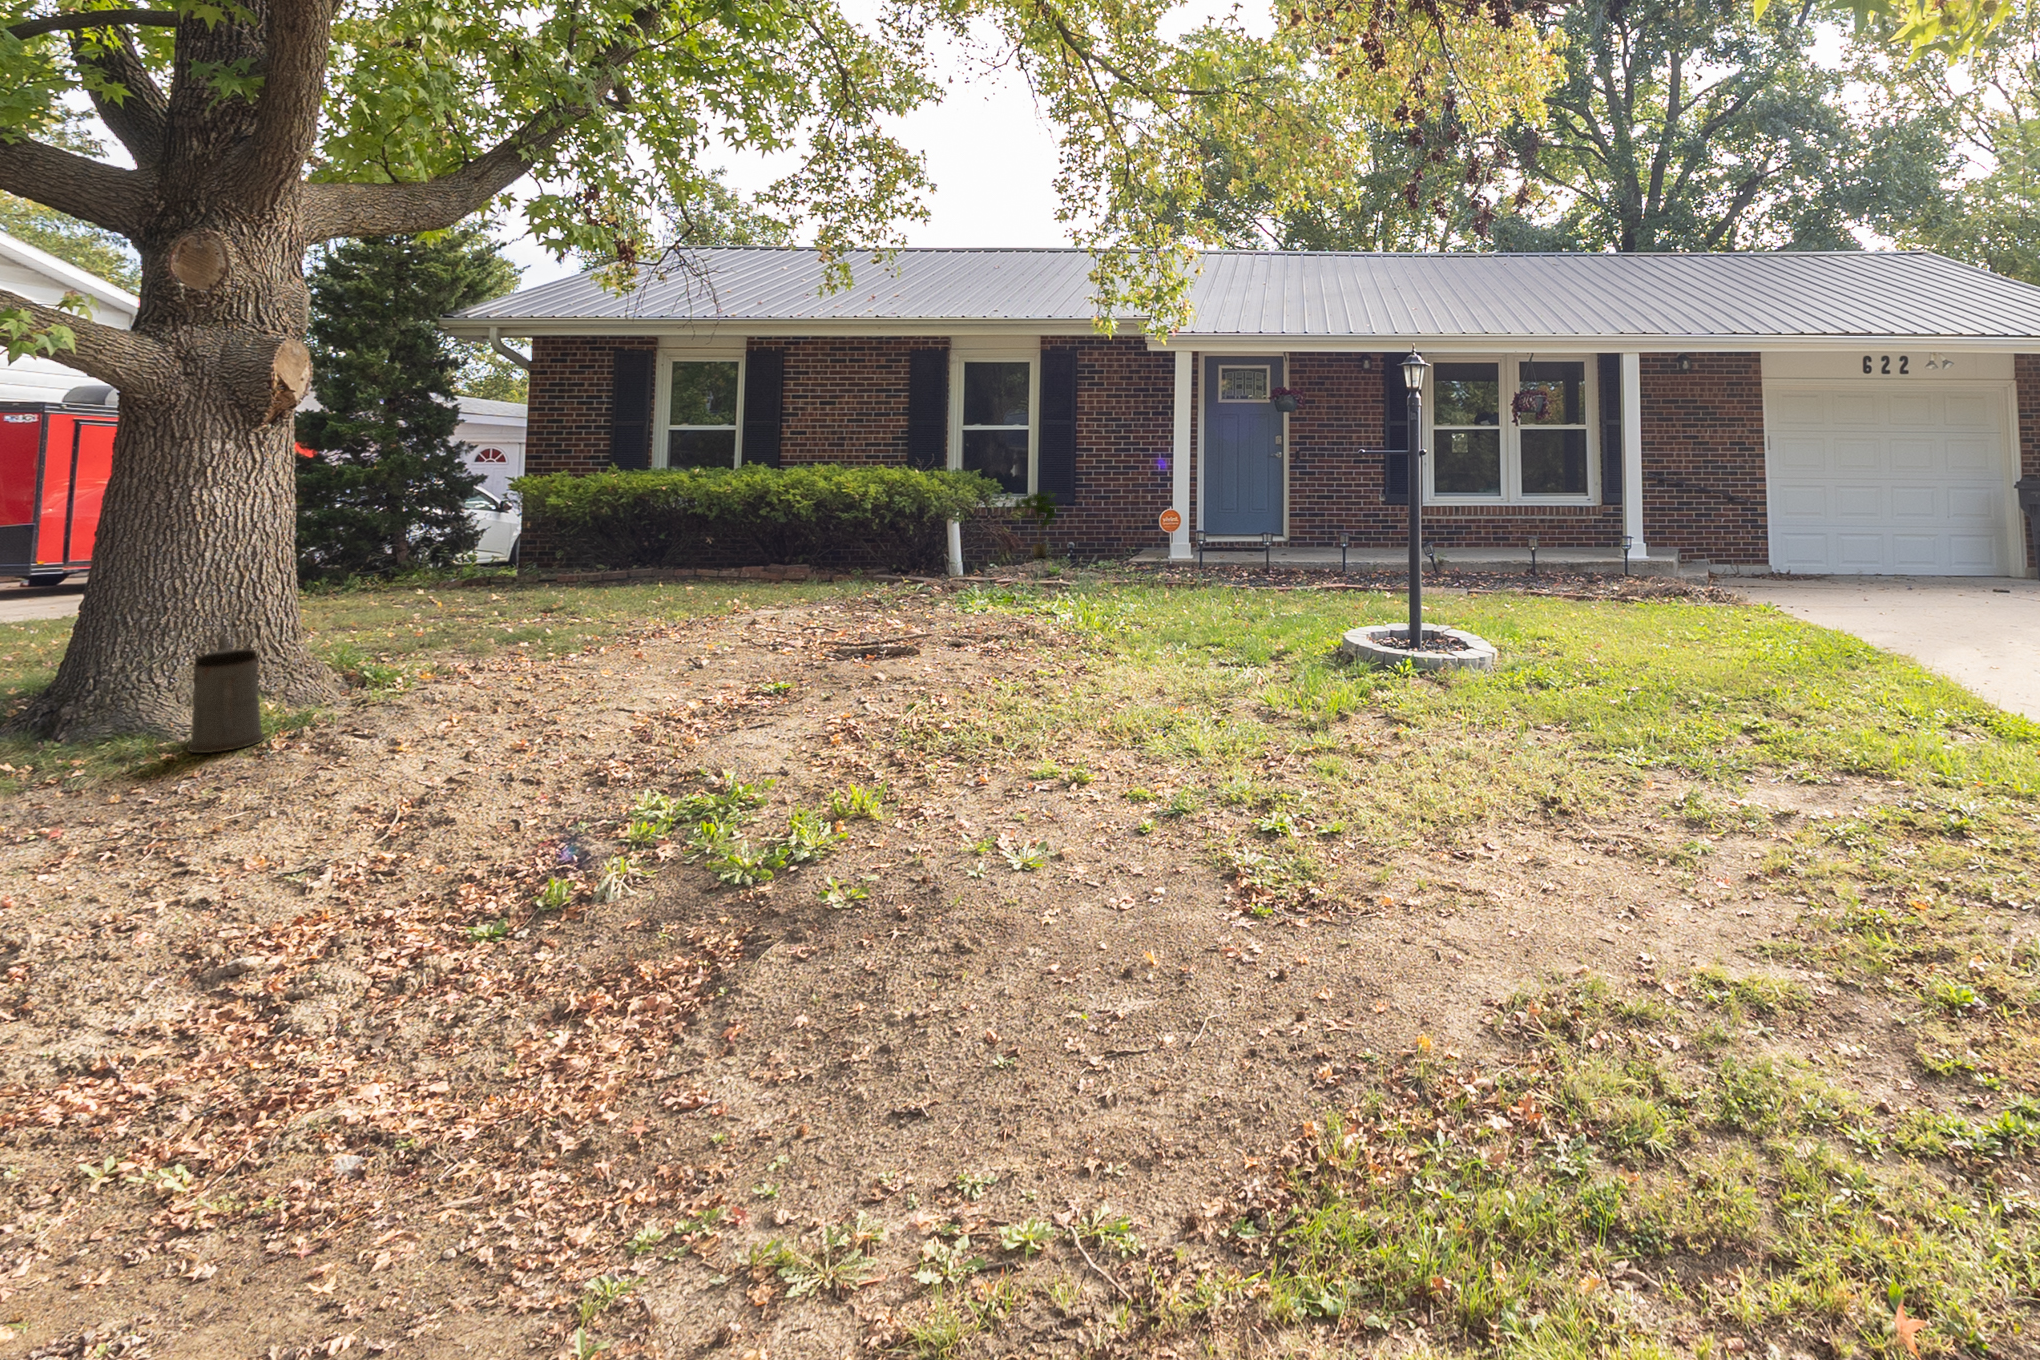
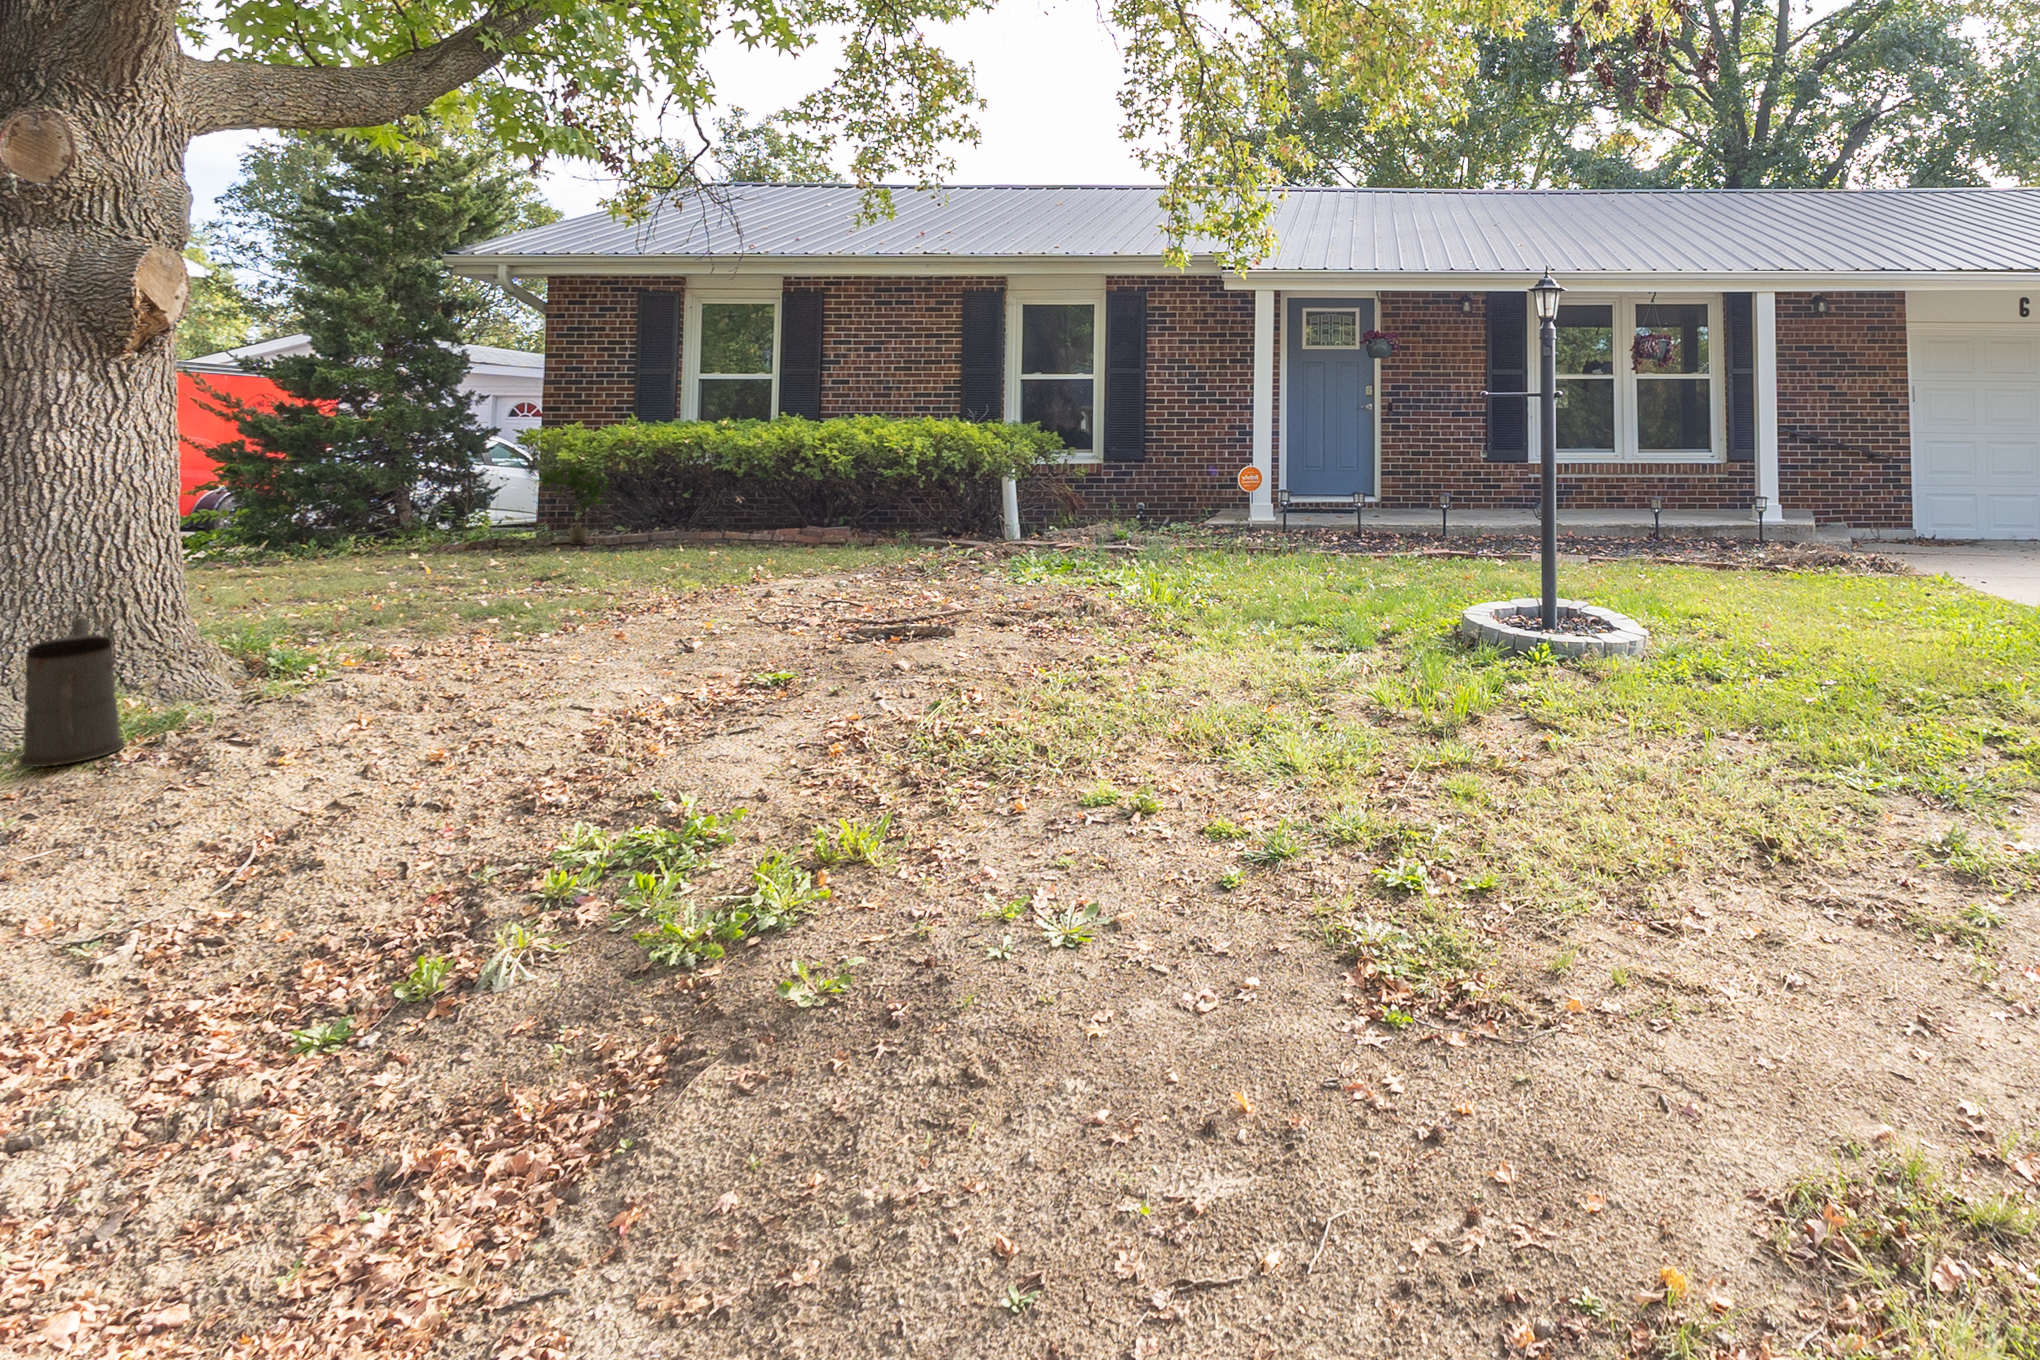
potted plant: present [1014,491,1059,558] -> present [536,464,609,545]

